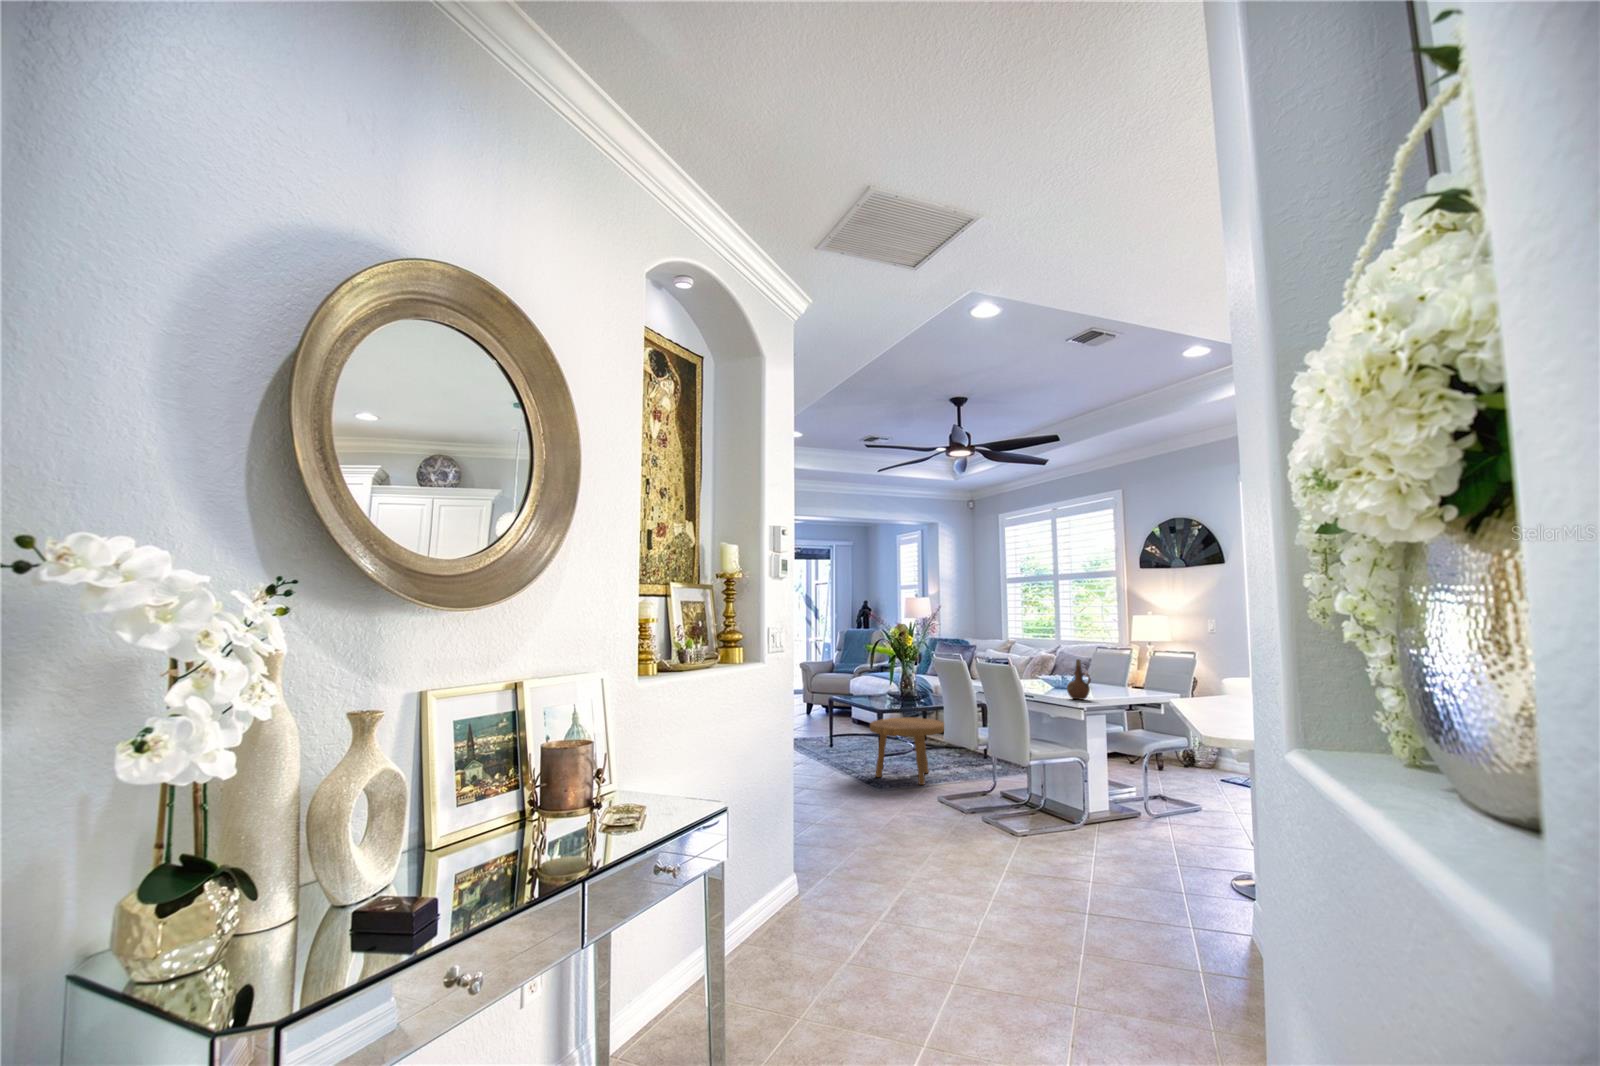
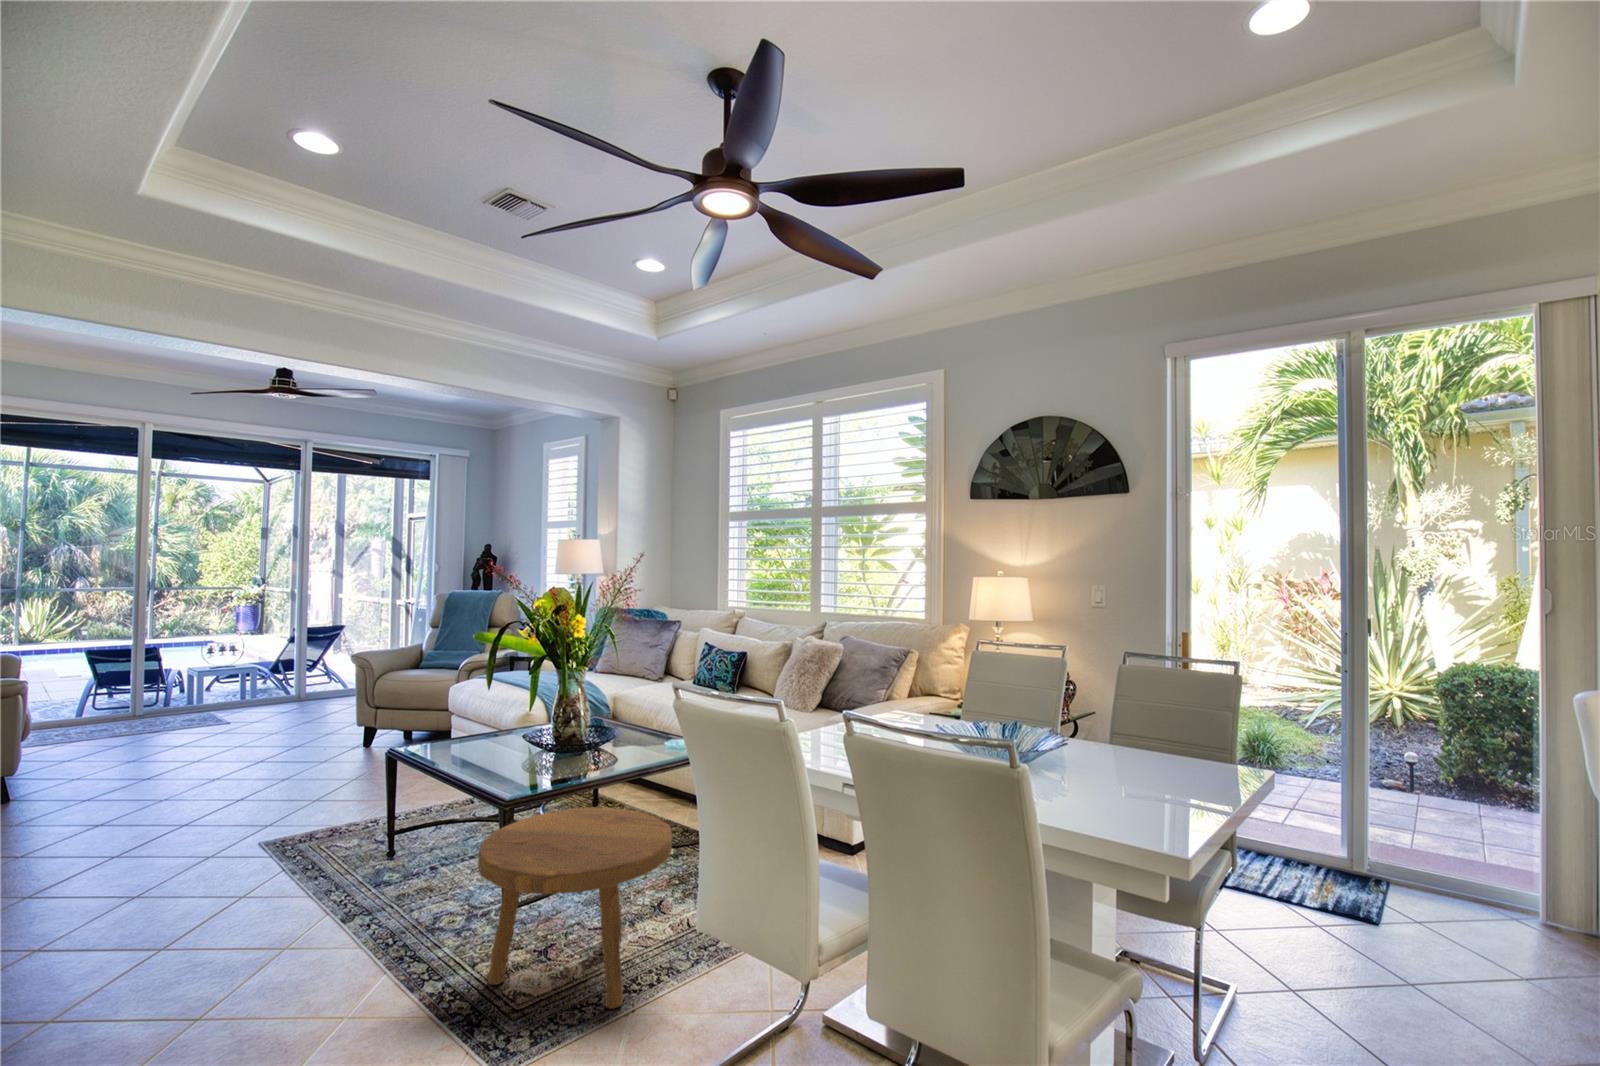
ceramic pitcher: present [1067,659,1091,700] -> none [1075,701,1145,819]

